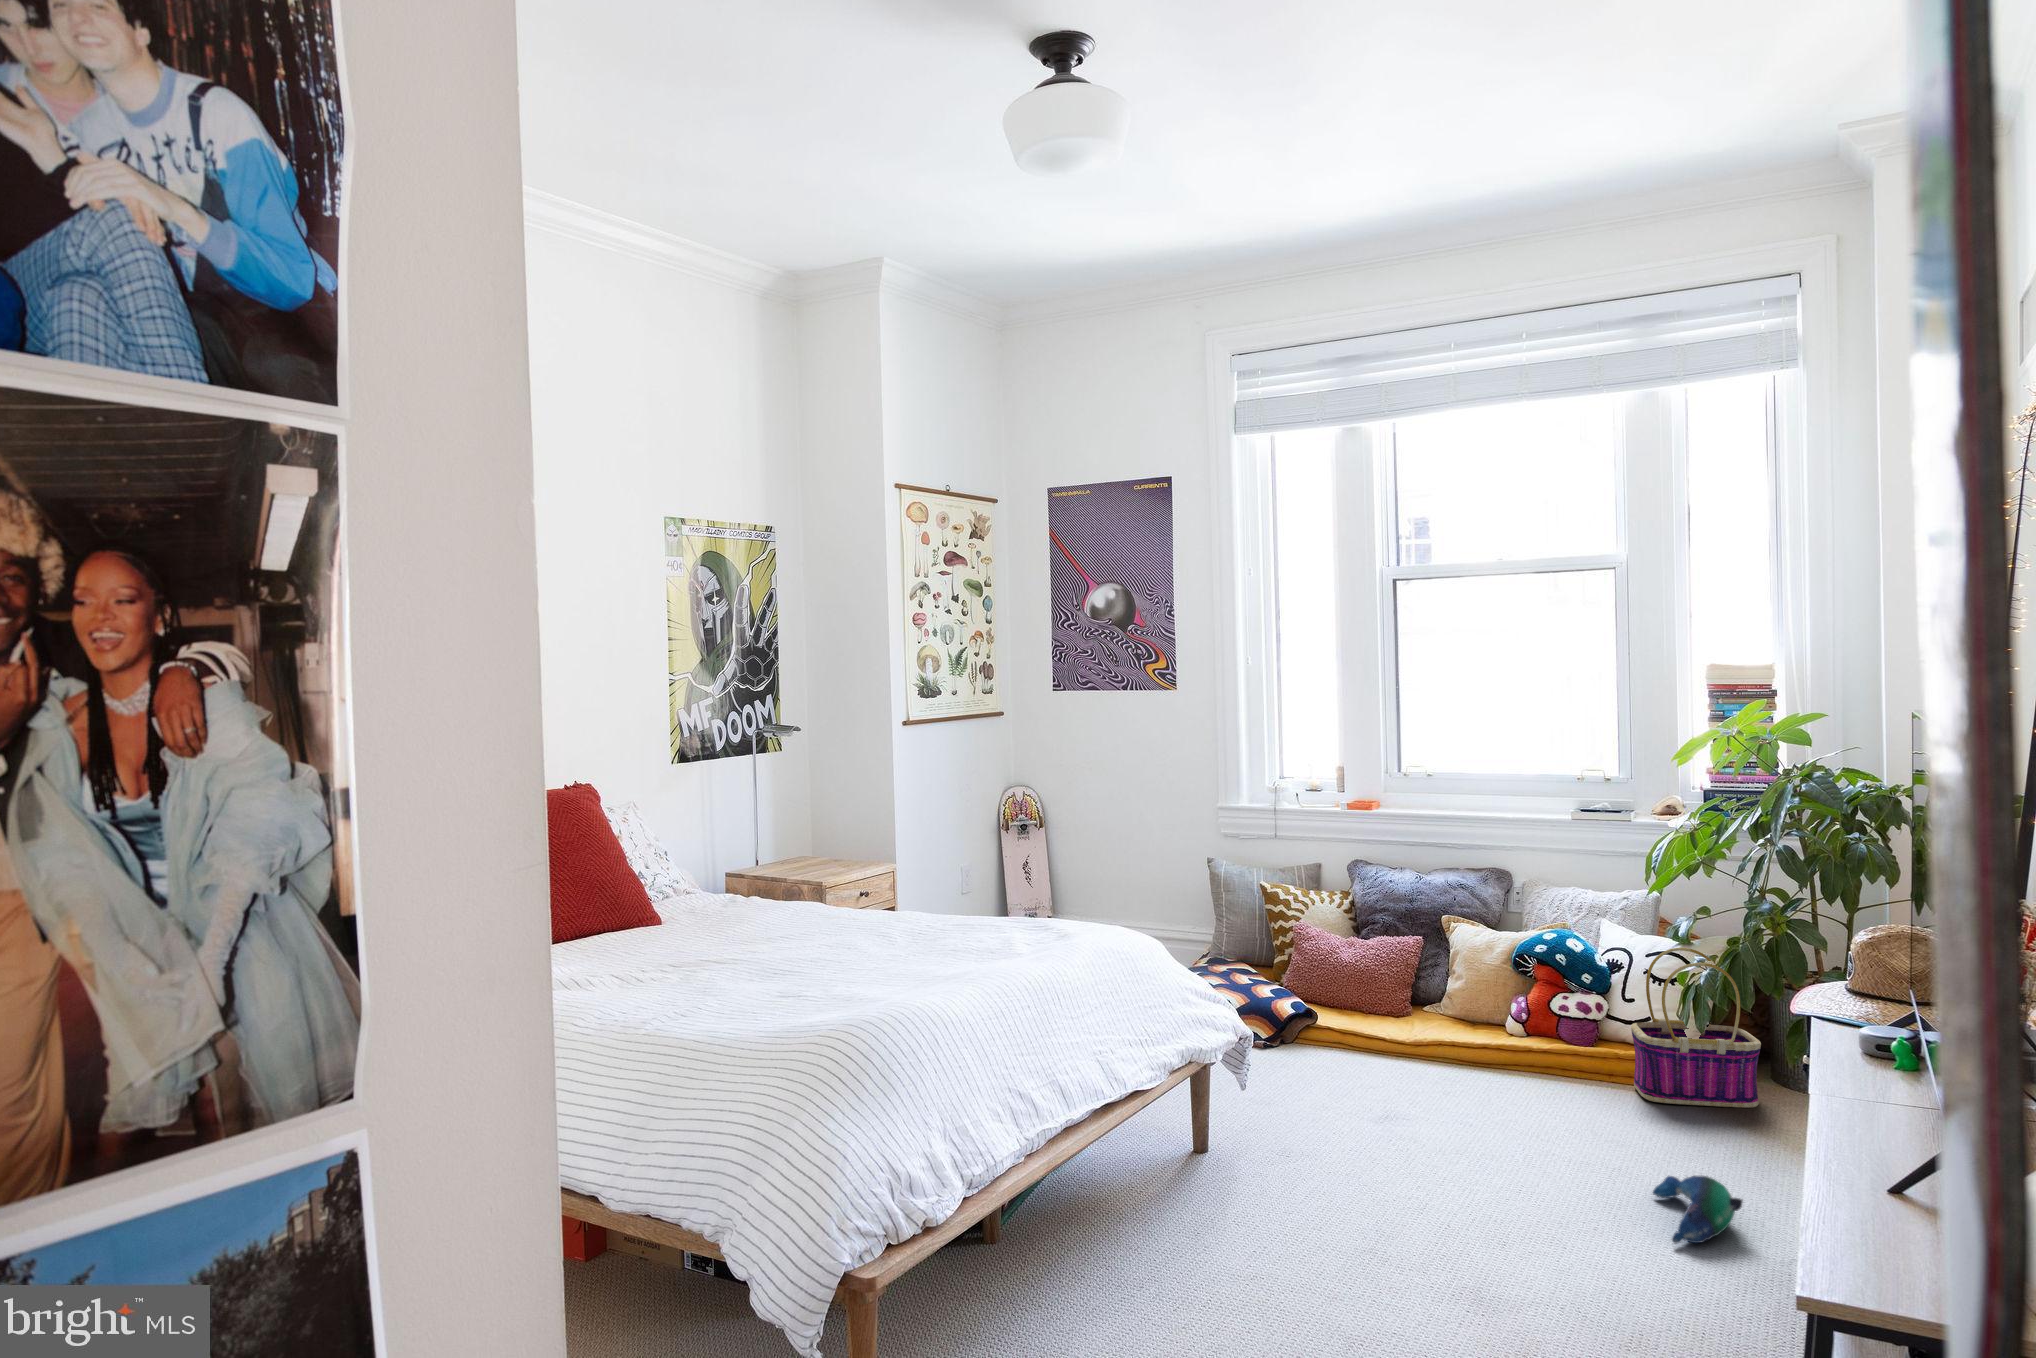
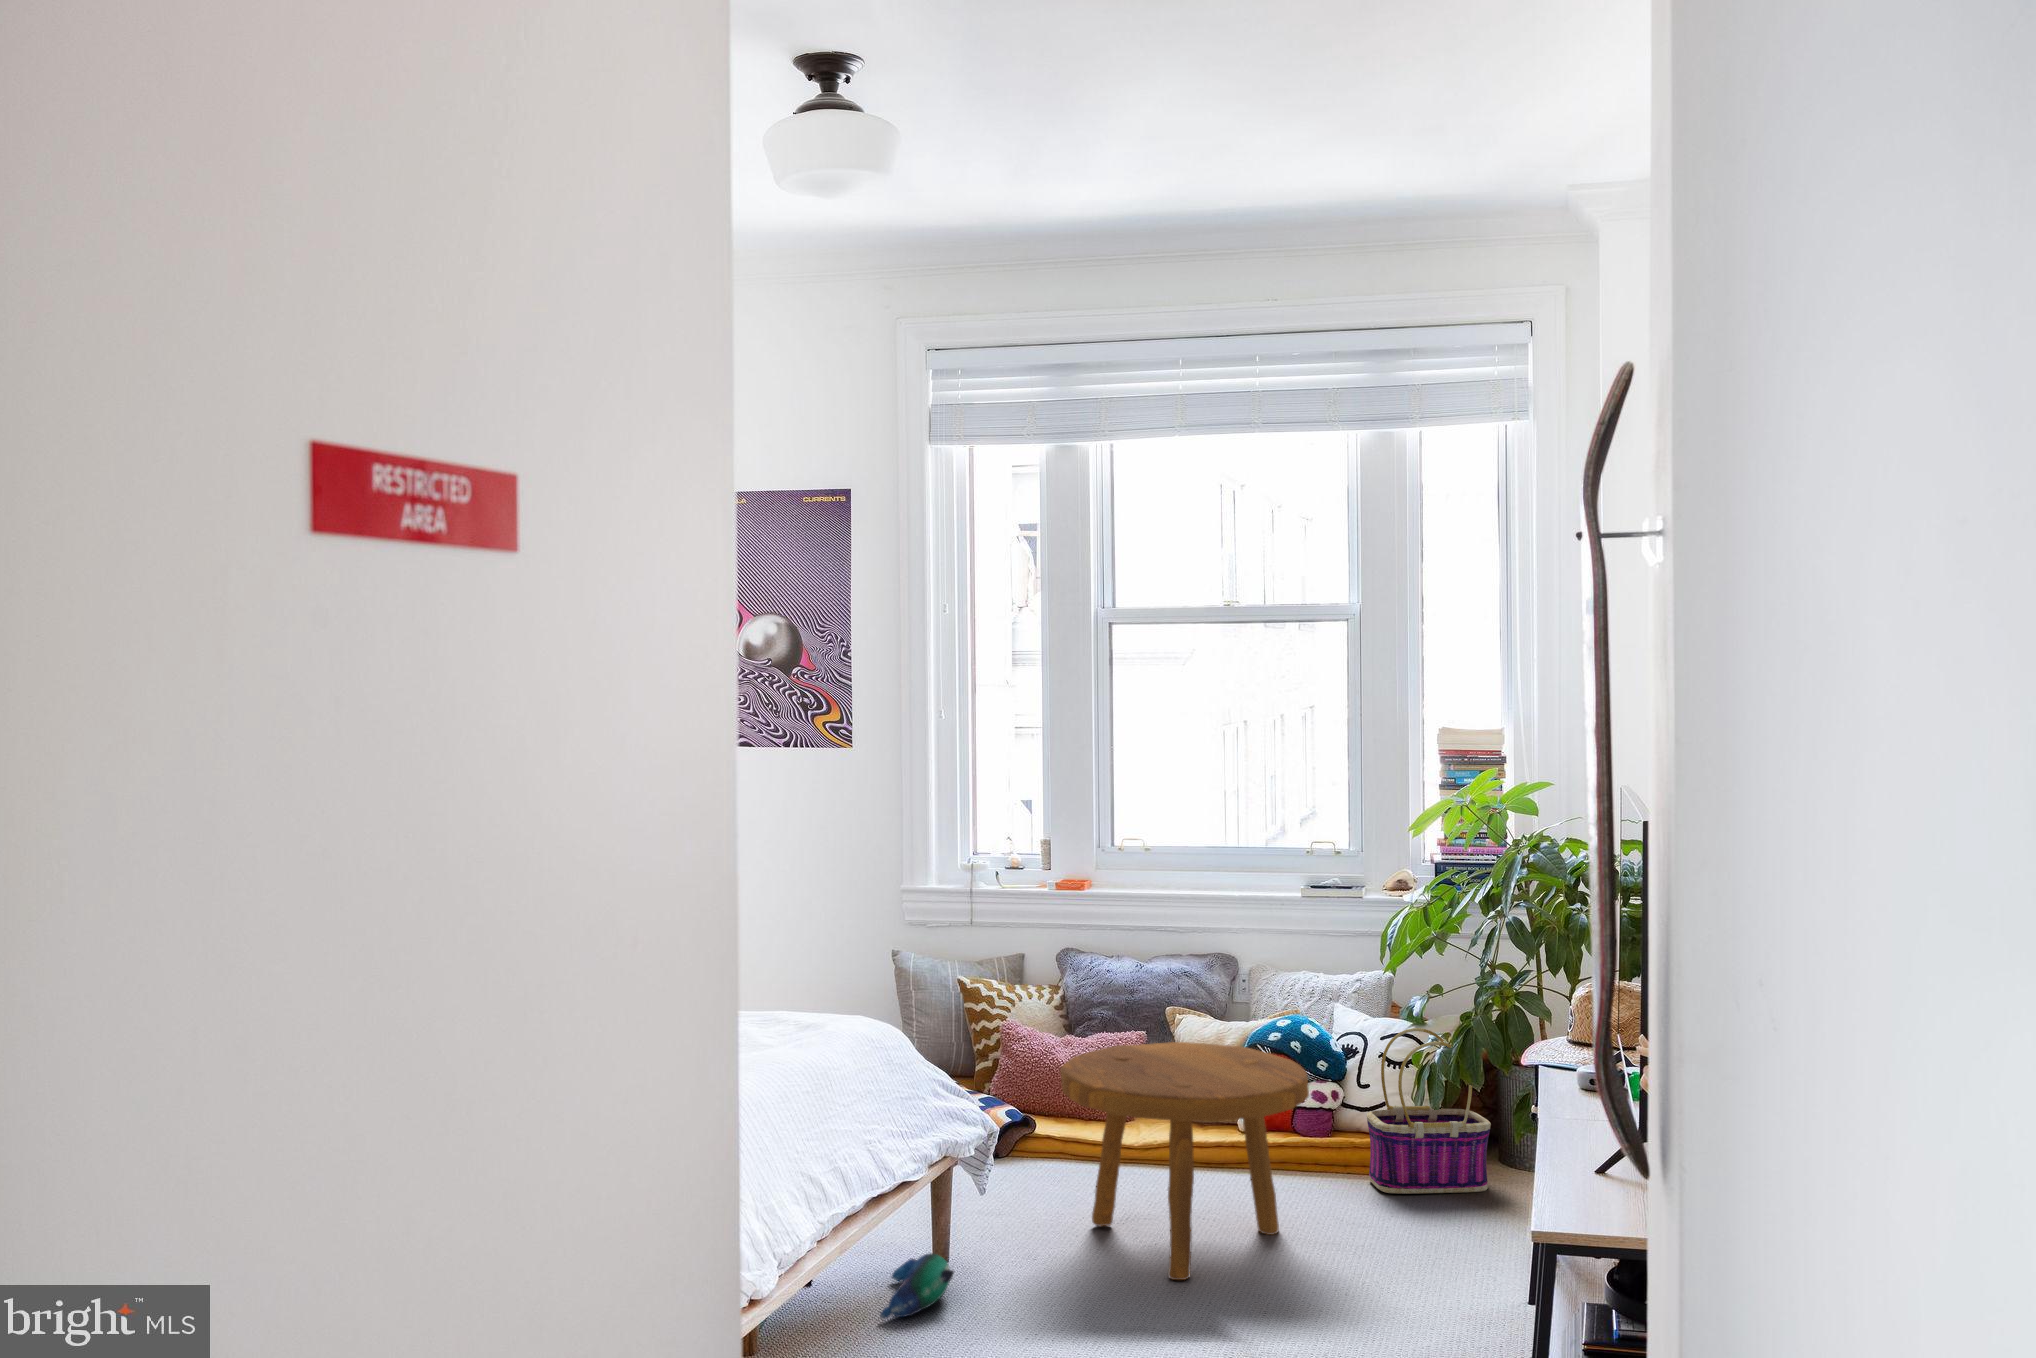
footstool: none [1324,951,1562,1174] -> present [1060,1042,1309,1280]
plush toy: present [1653,1176,1743,1243] -> present [880,1253,954,1319]

